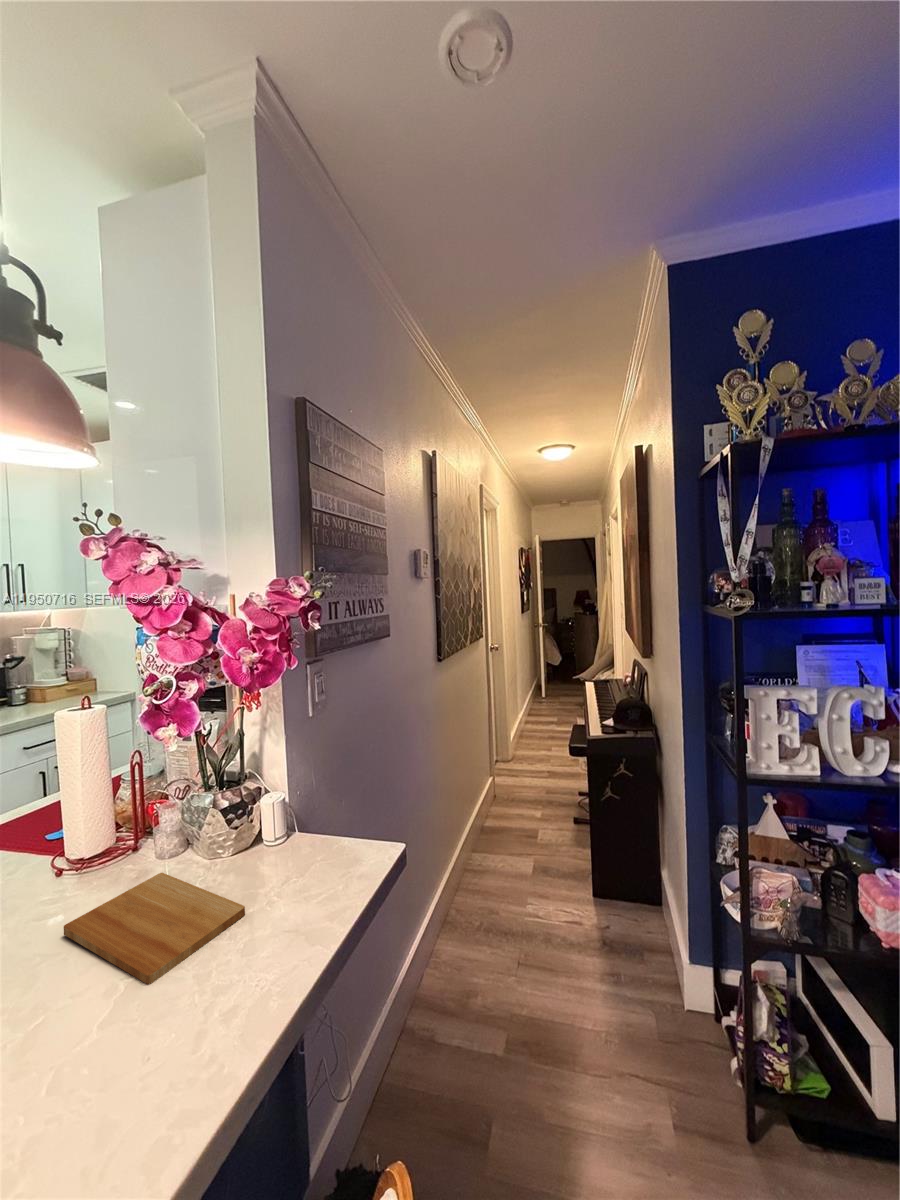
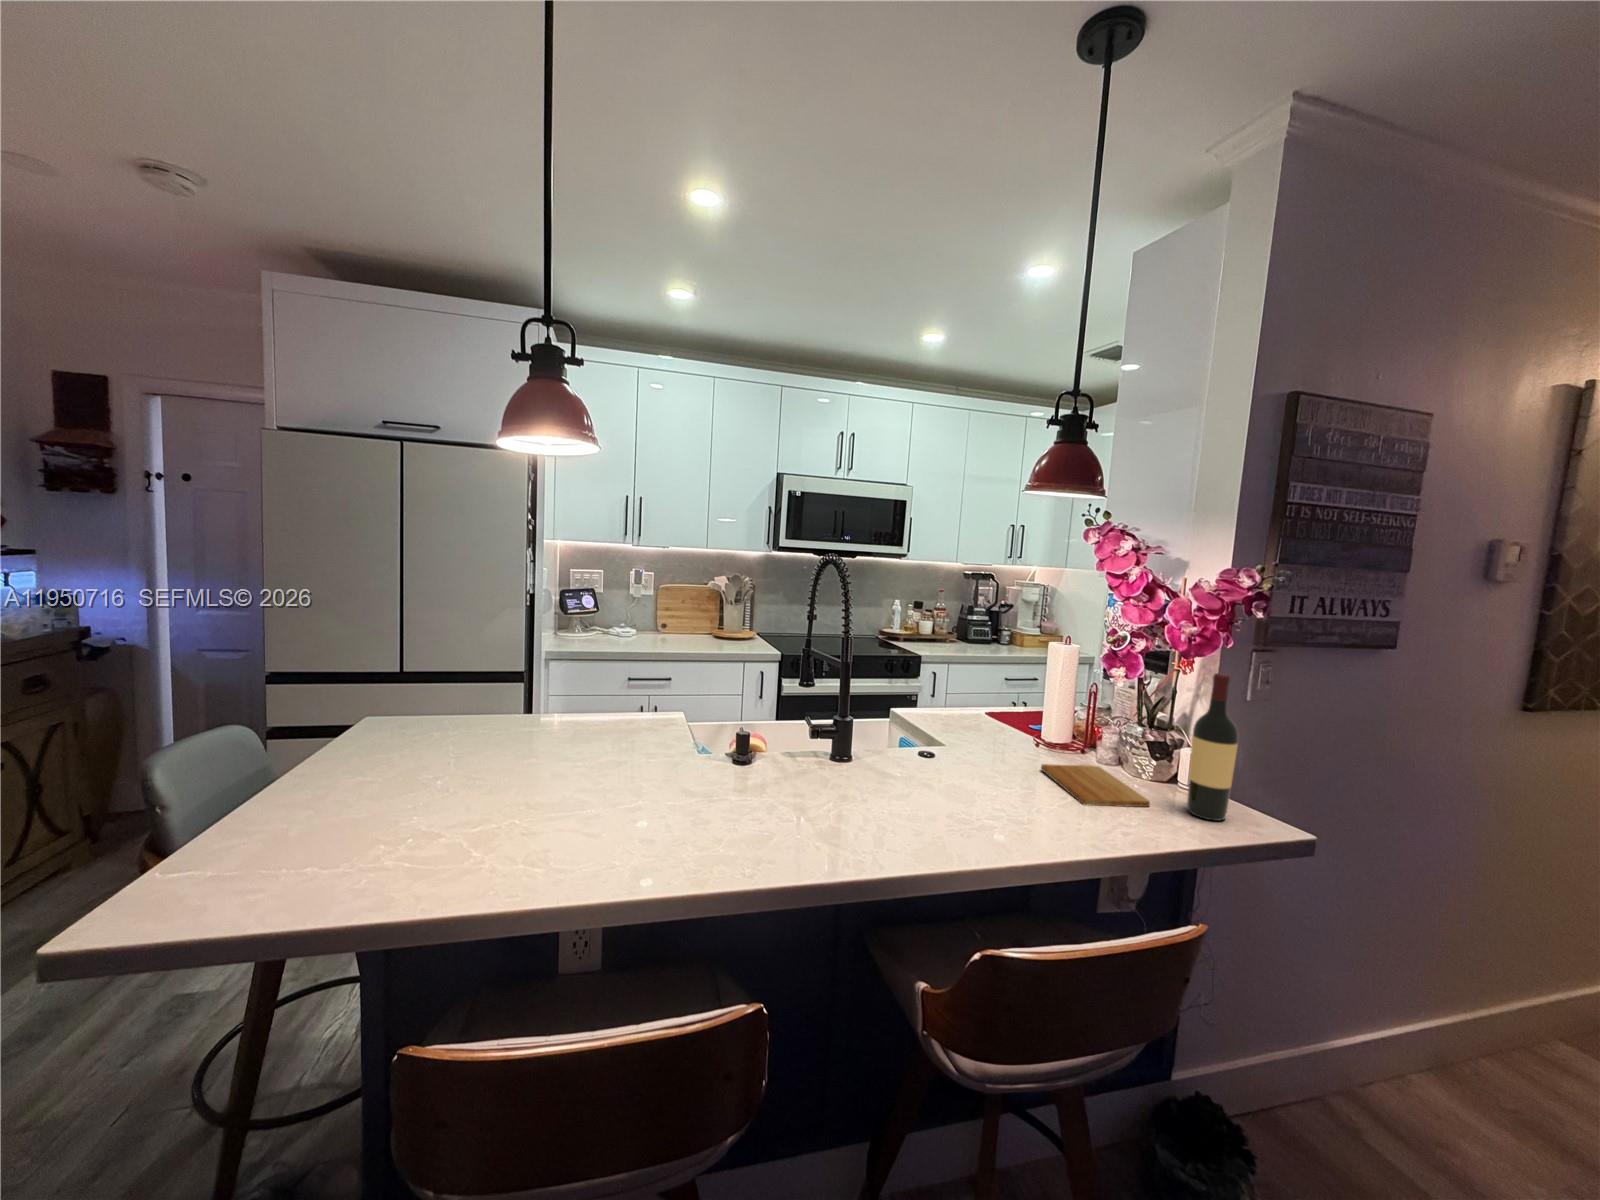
wine bottle: none [280,704,332,894] -> present [1187,673,1239,821]

